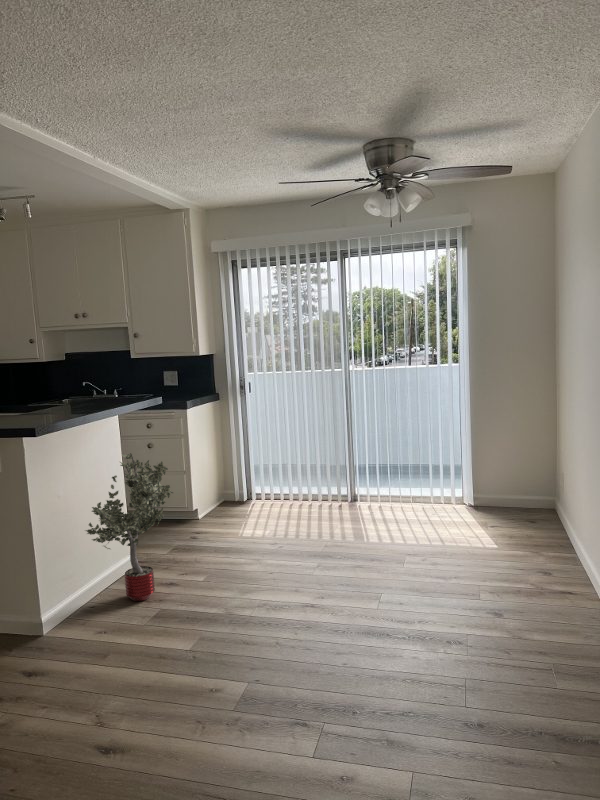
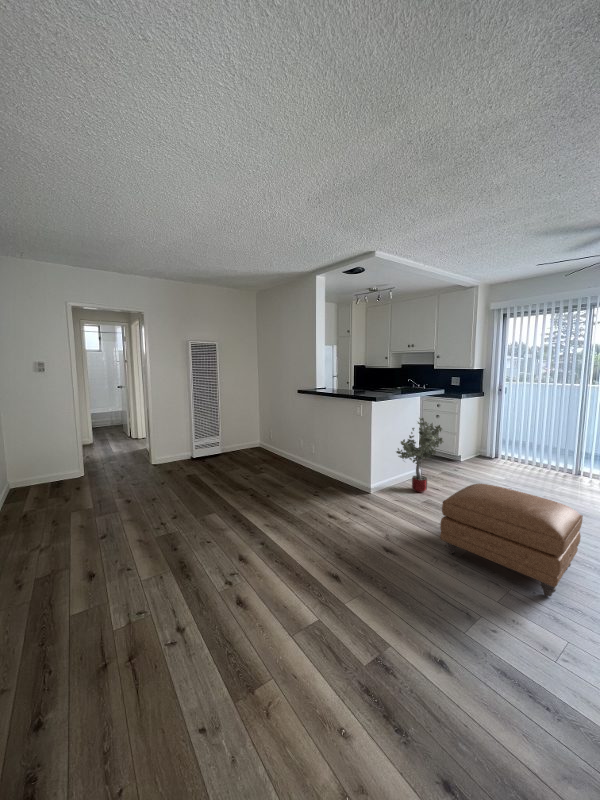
ottoman: none [201,555,396,715] -> present [440,484,583,596]

